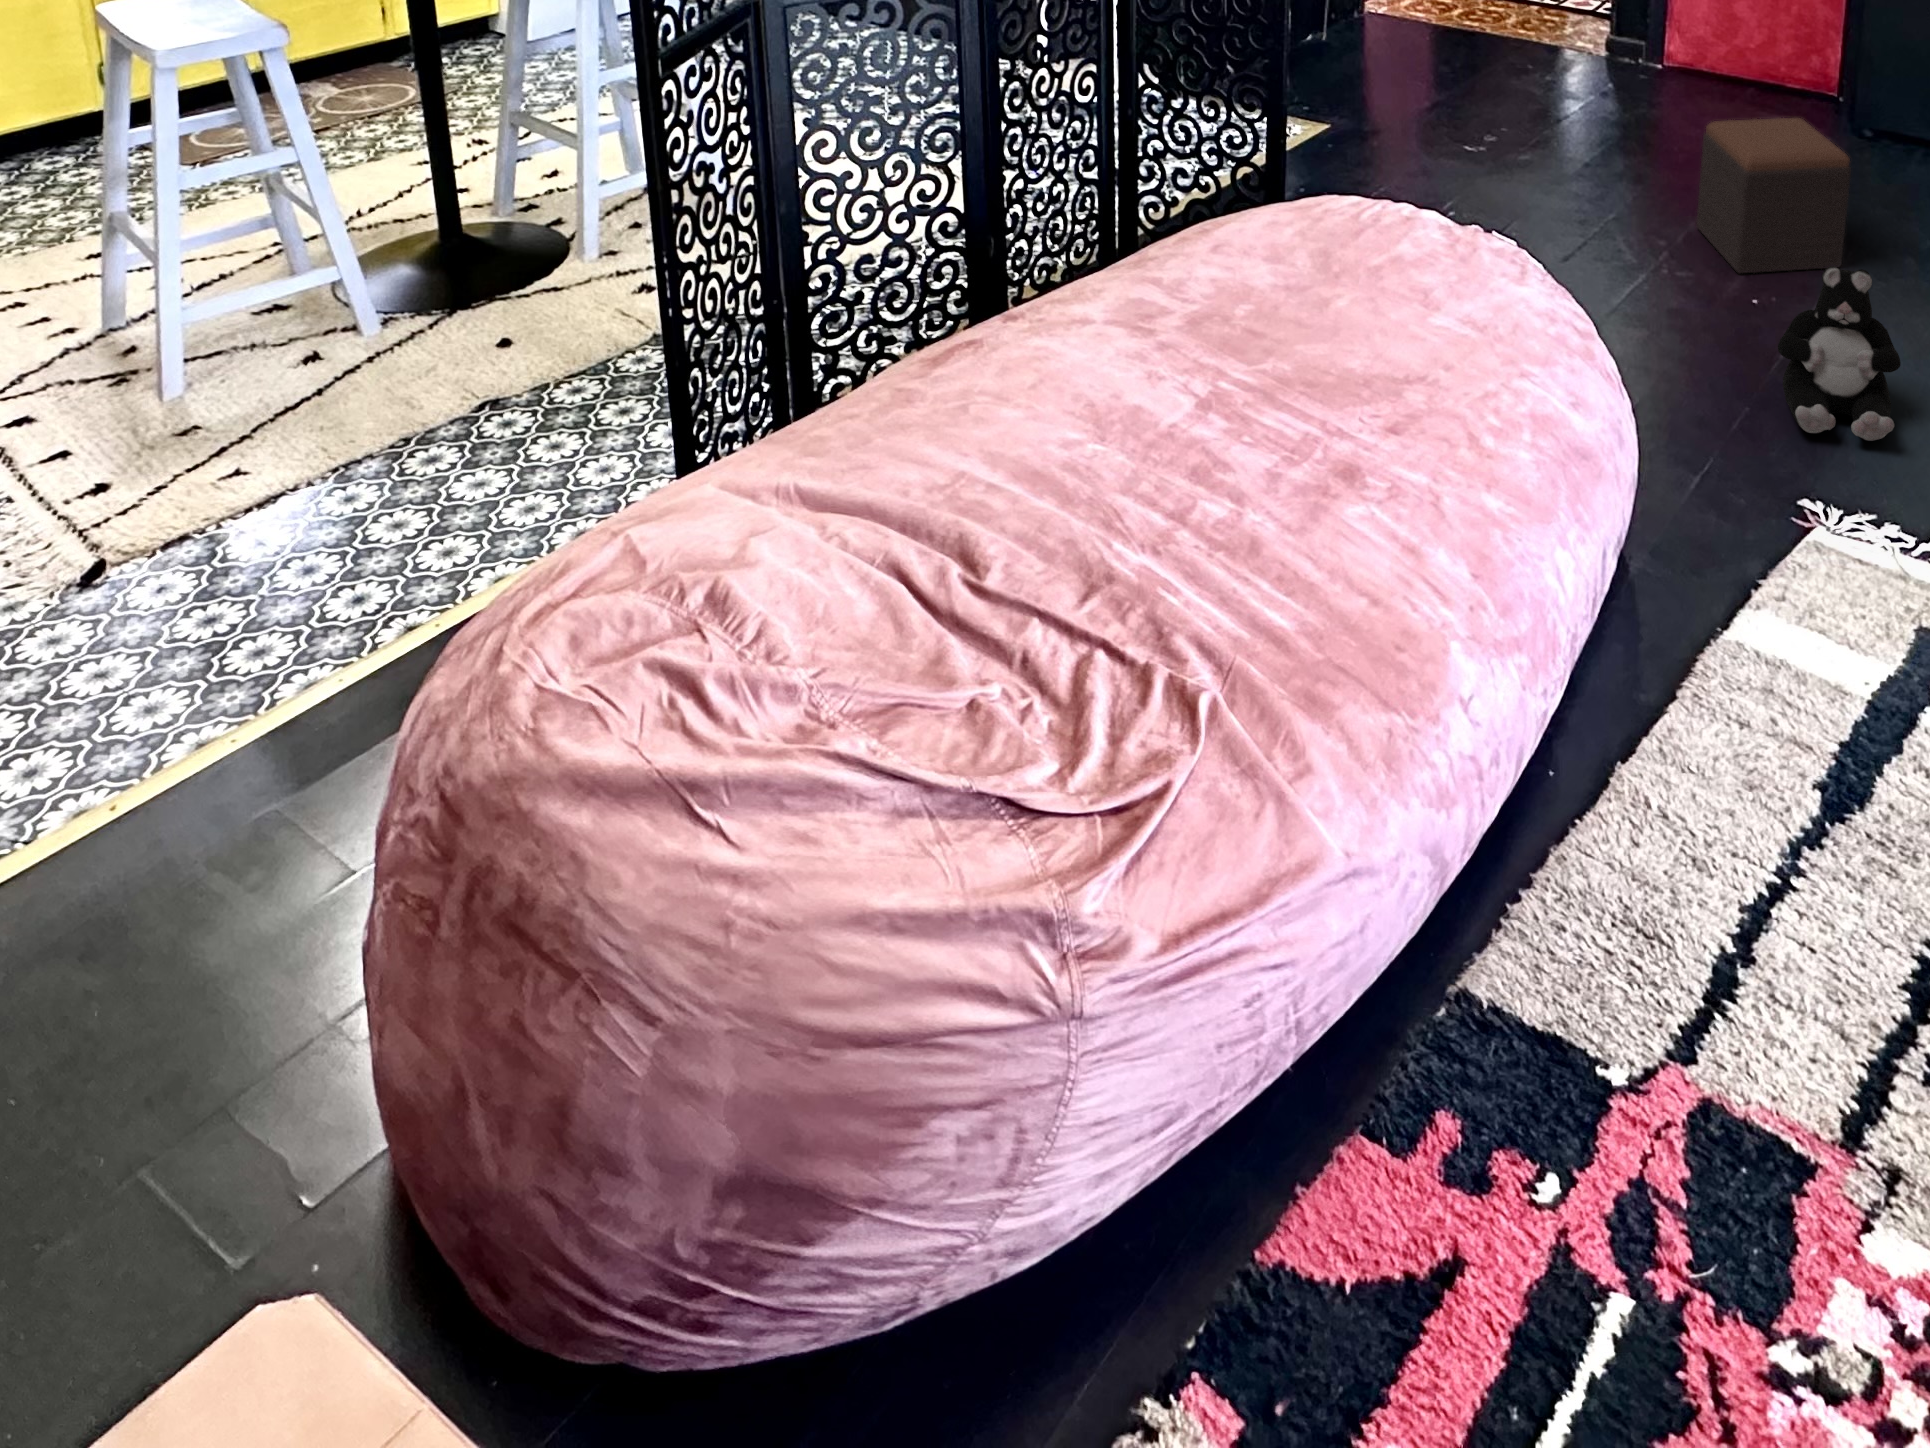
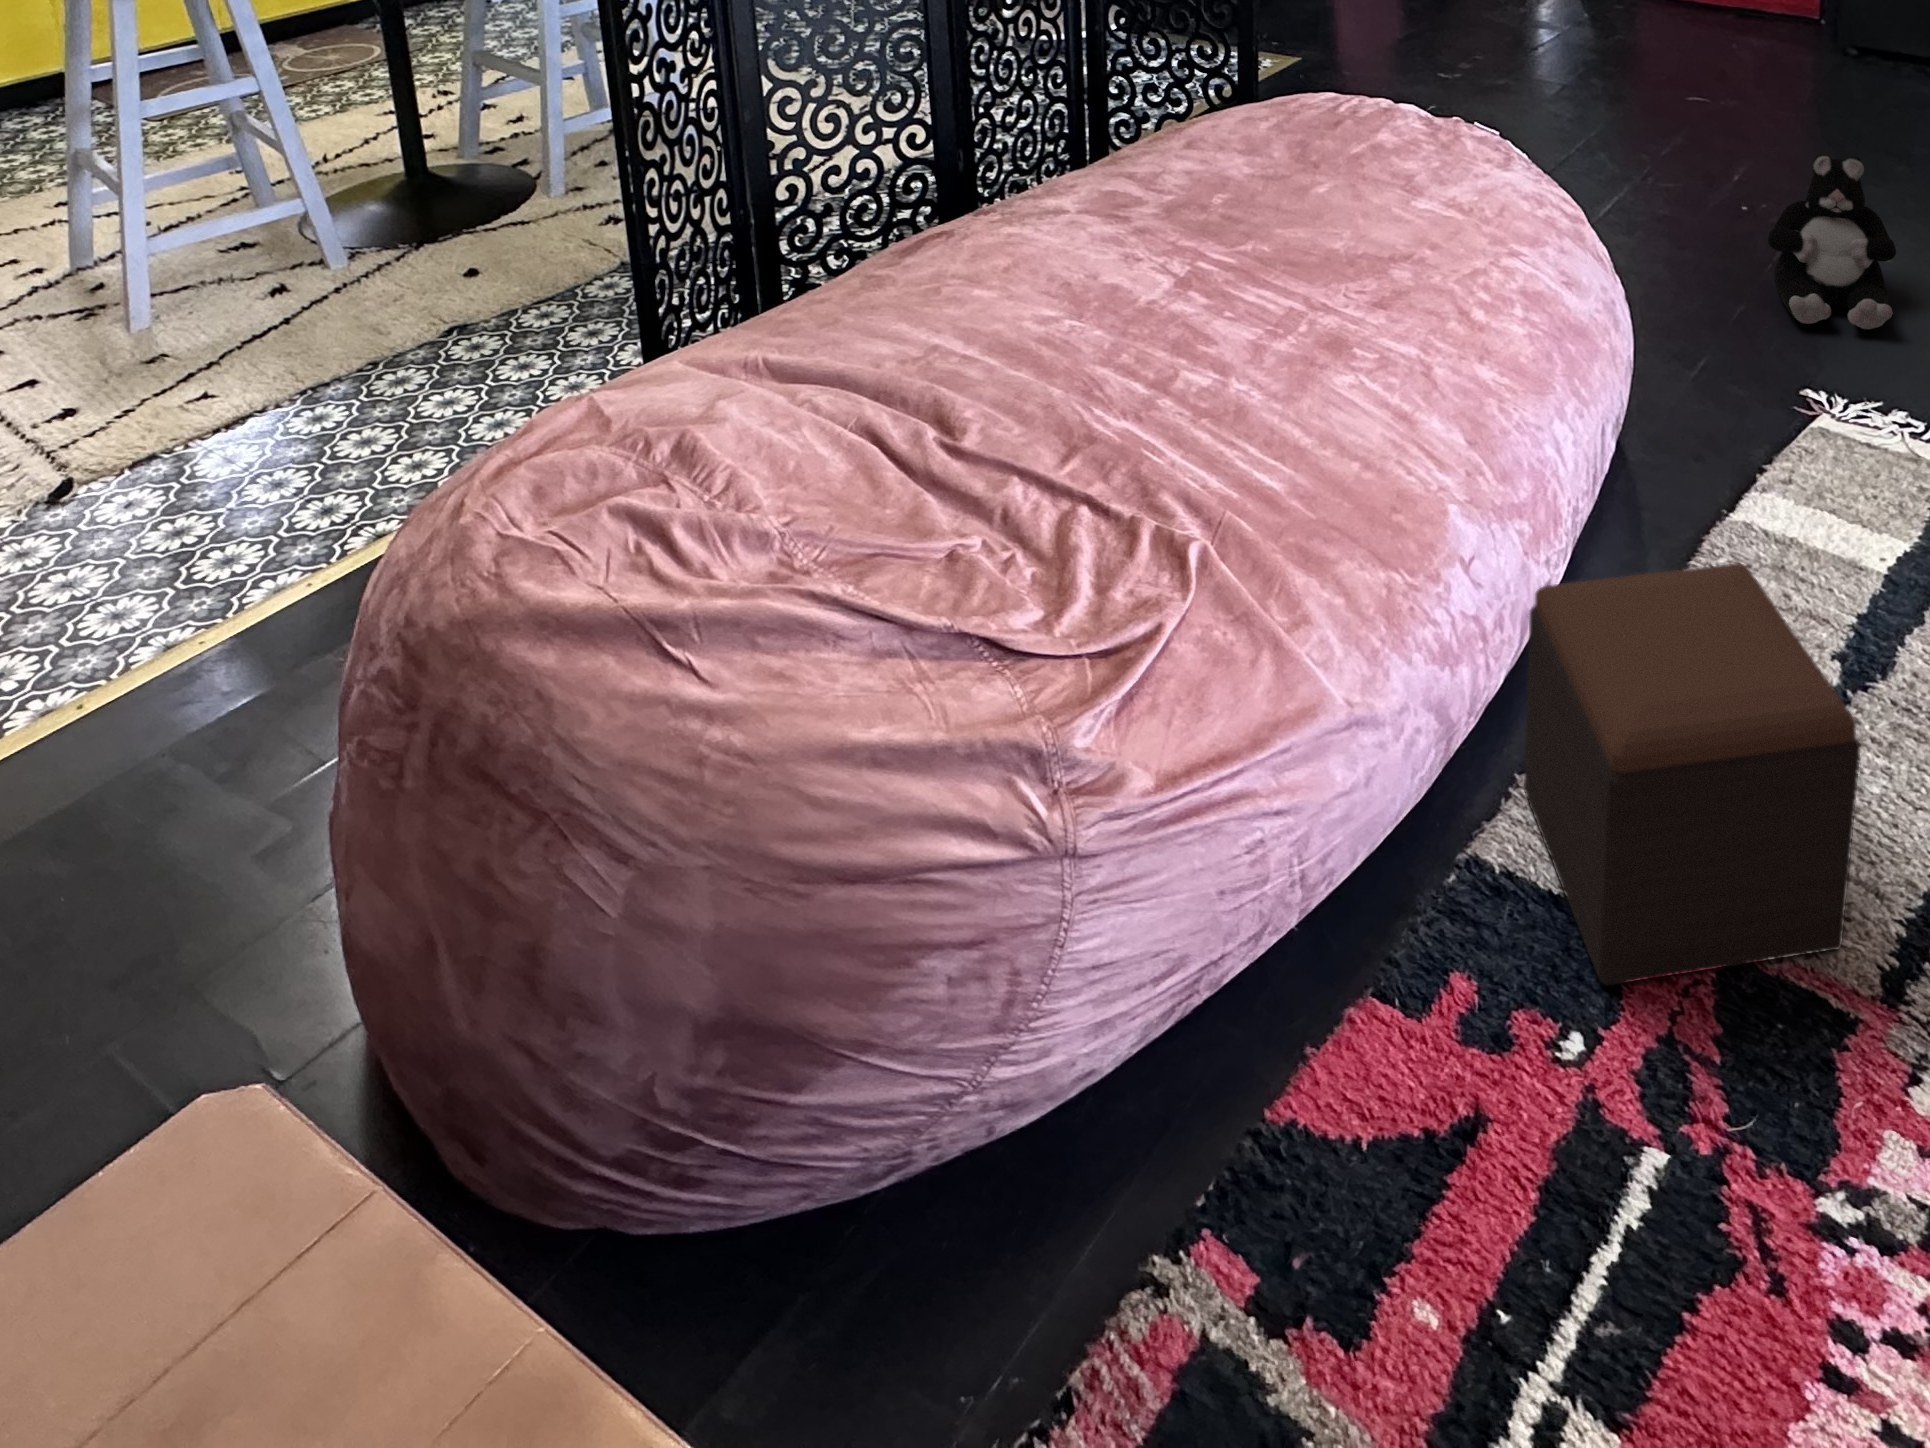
footstool: present [1696,118,1851,274] -> present [1524,563,1861,985]

